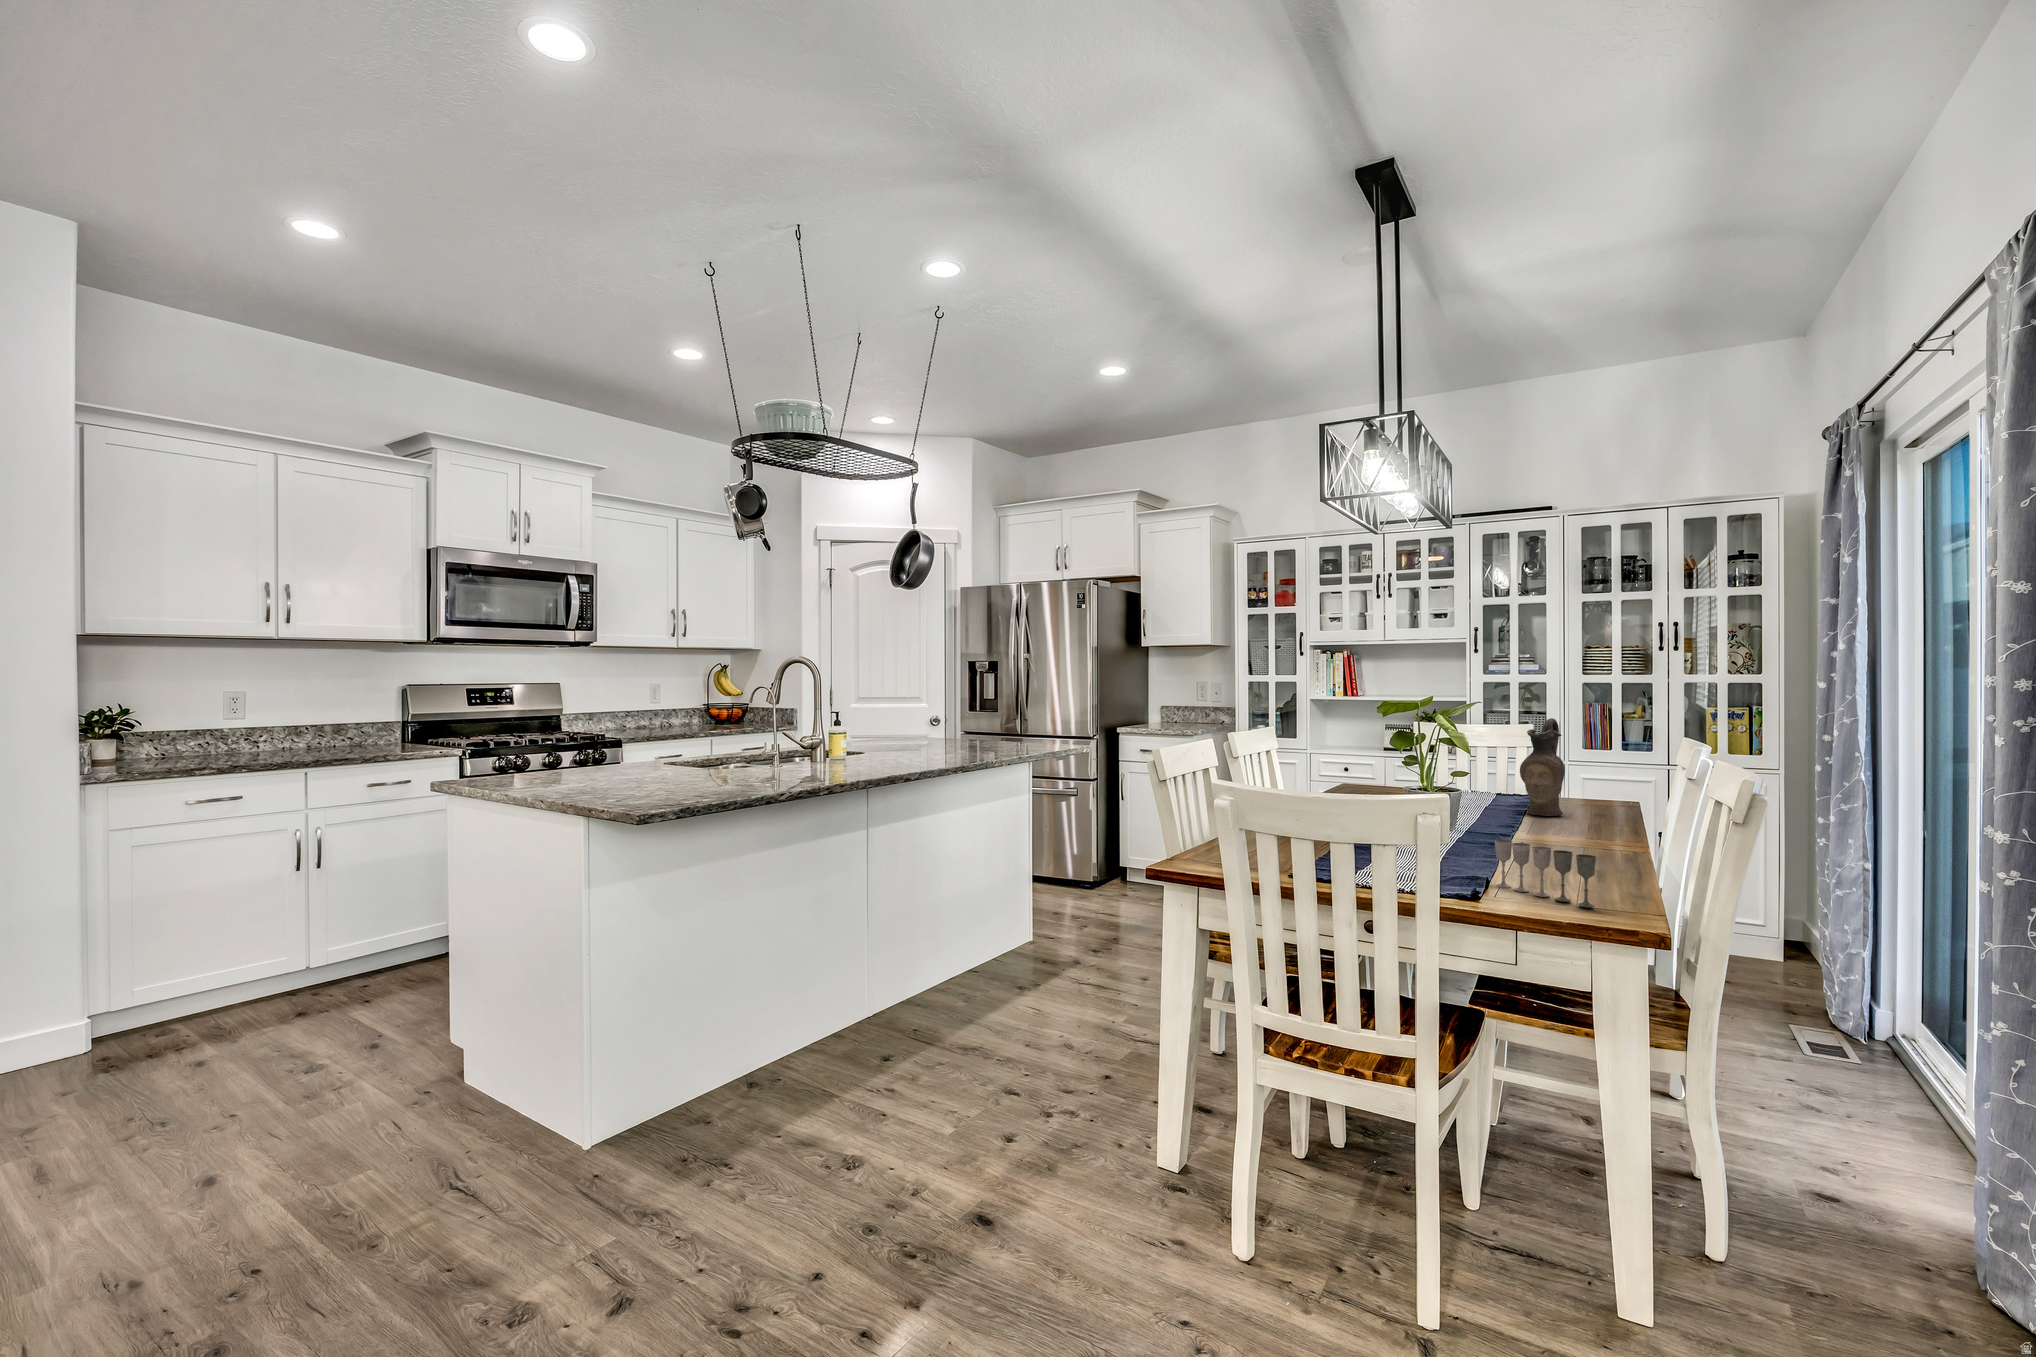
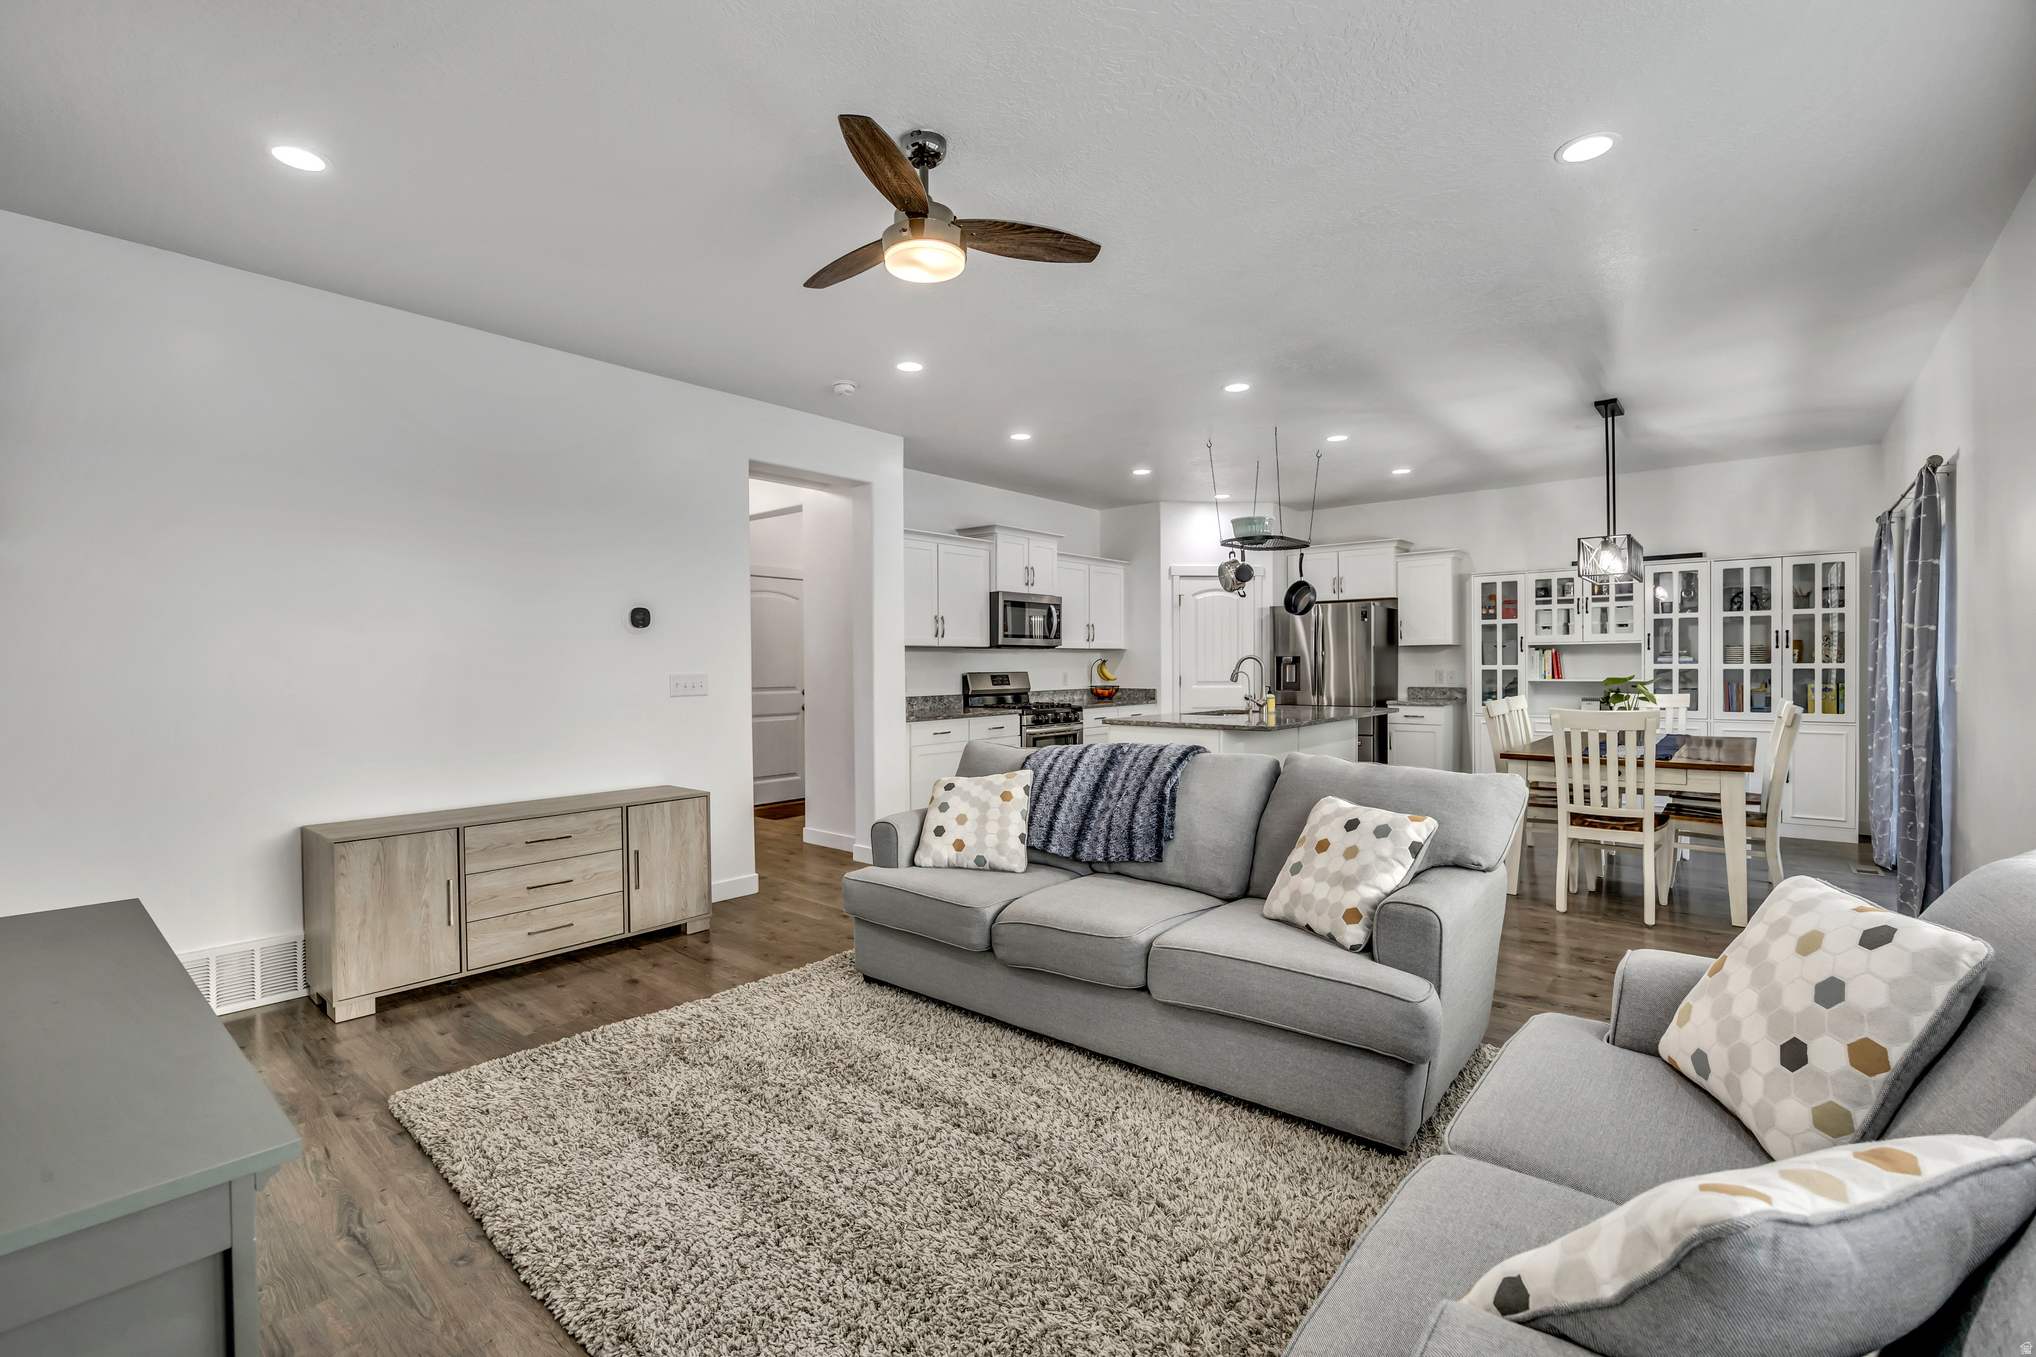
ceramic pitcher: present [1520,718,1565,816] -> none [1684,687,1710,740]

